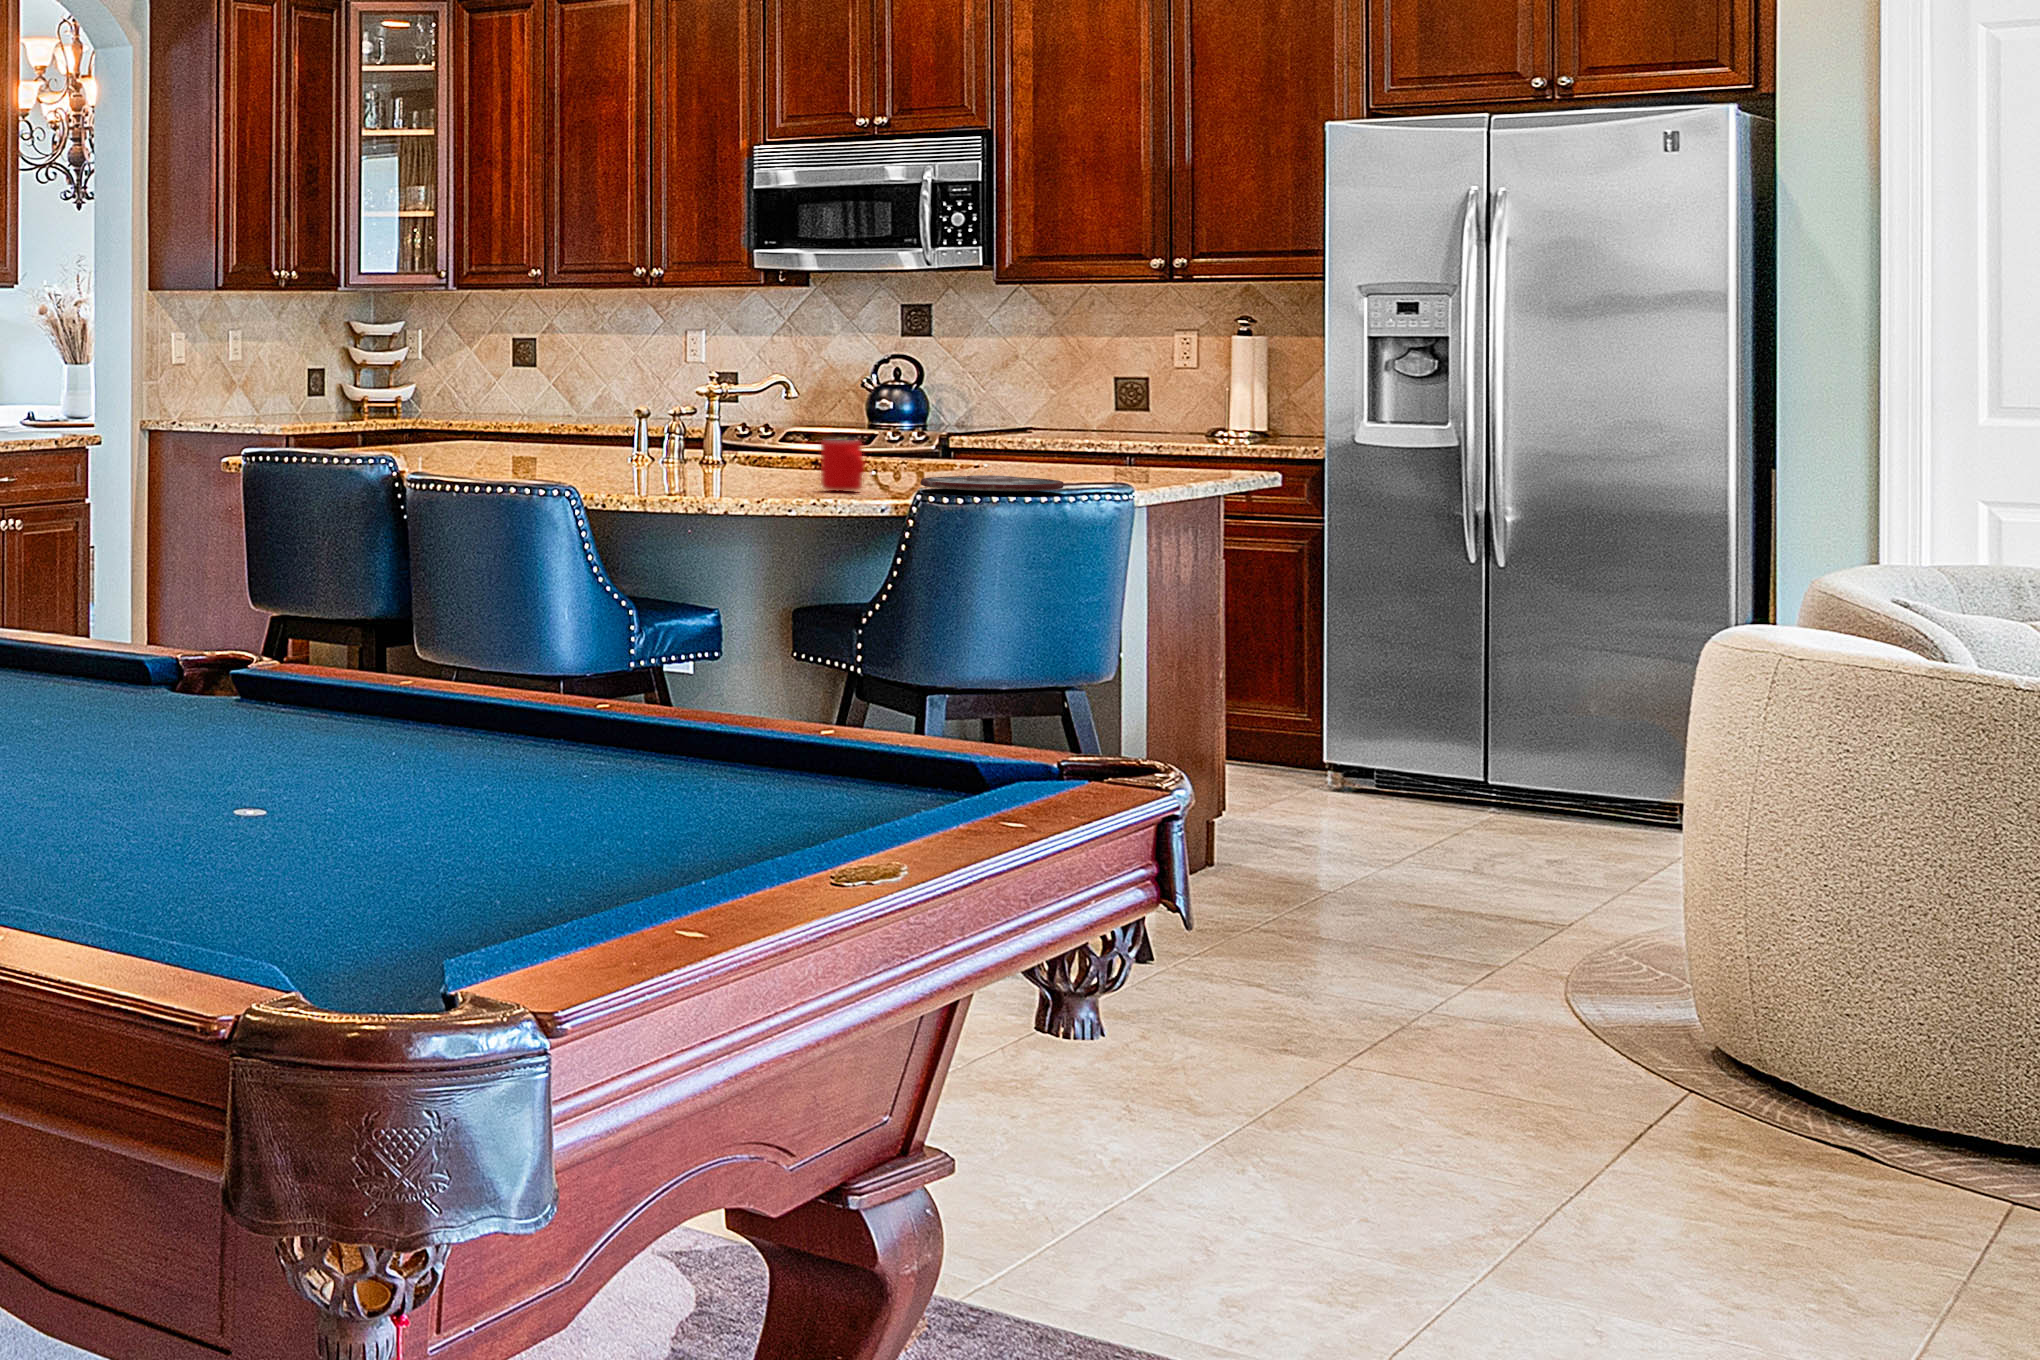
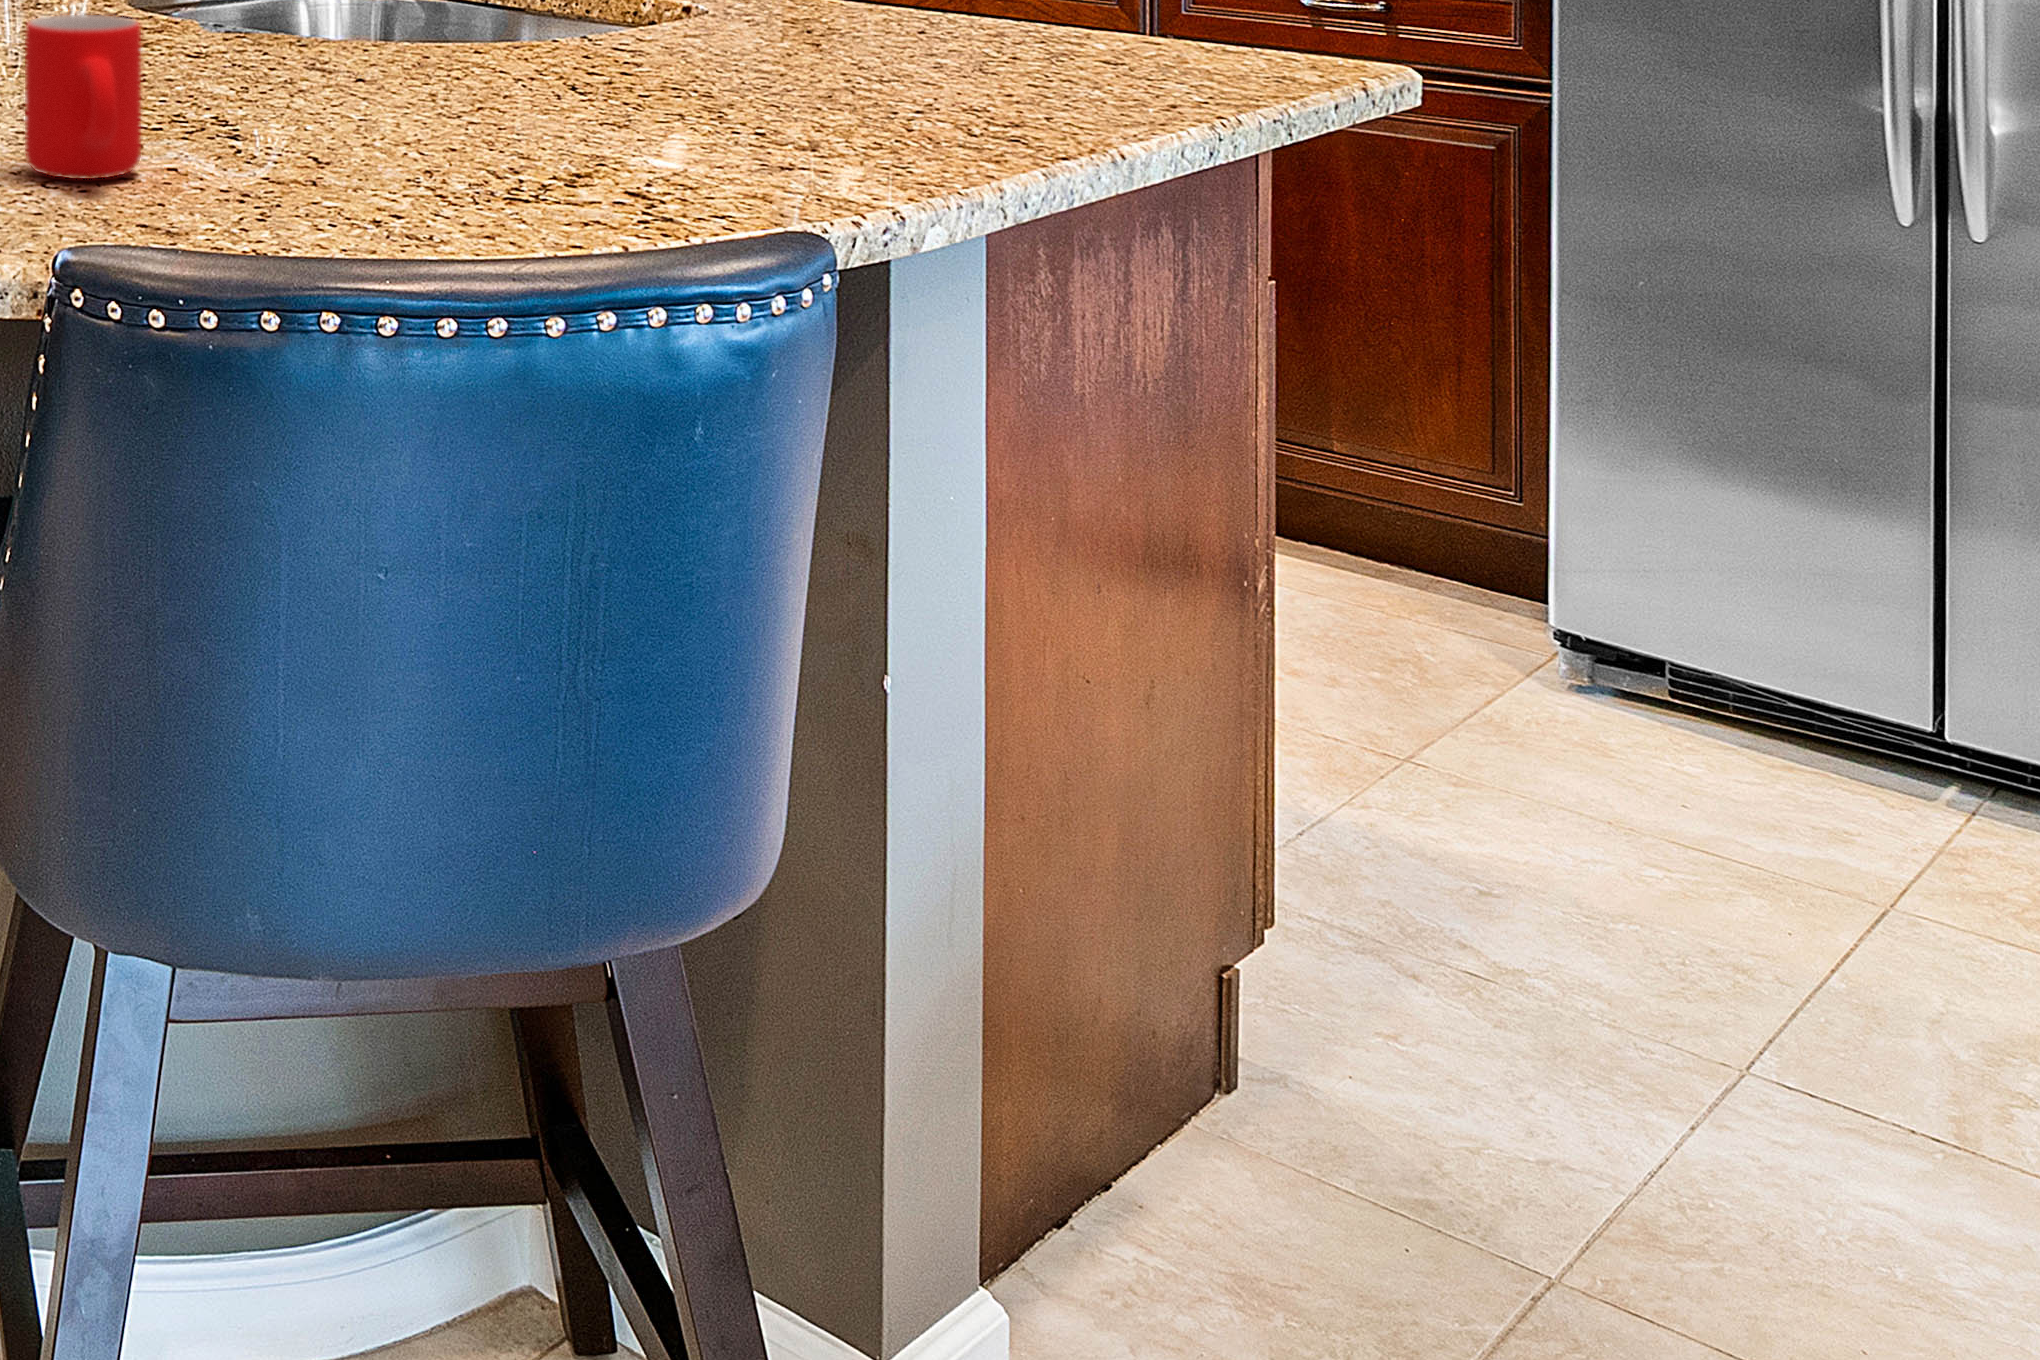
plate: present [921,475,1064,493] -> none [332,111,742,204]

